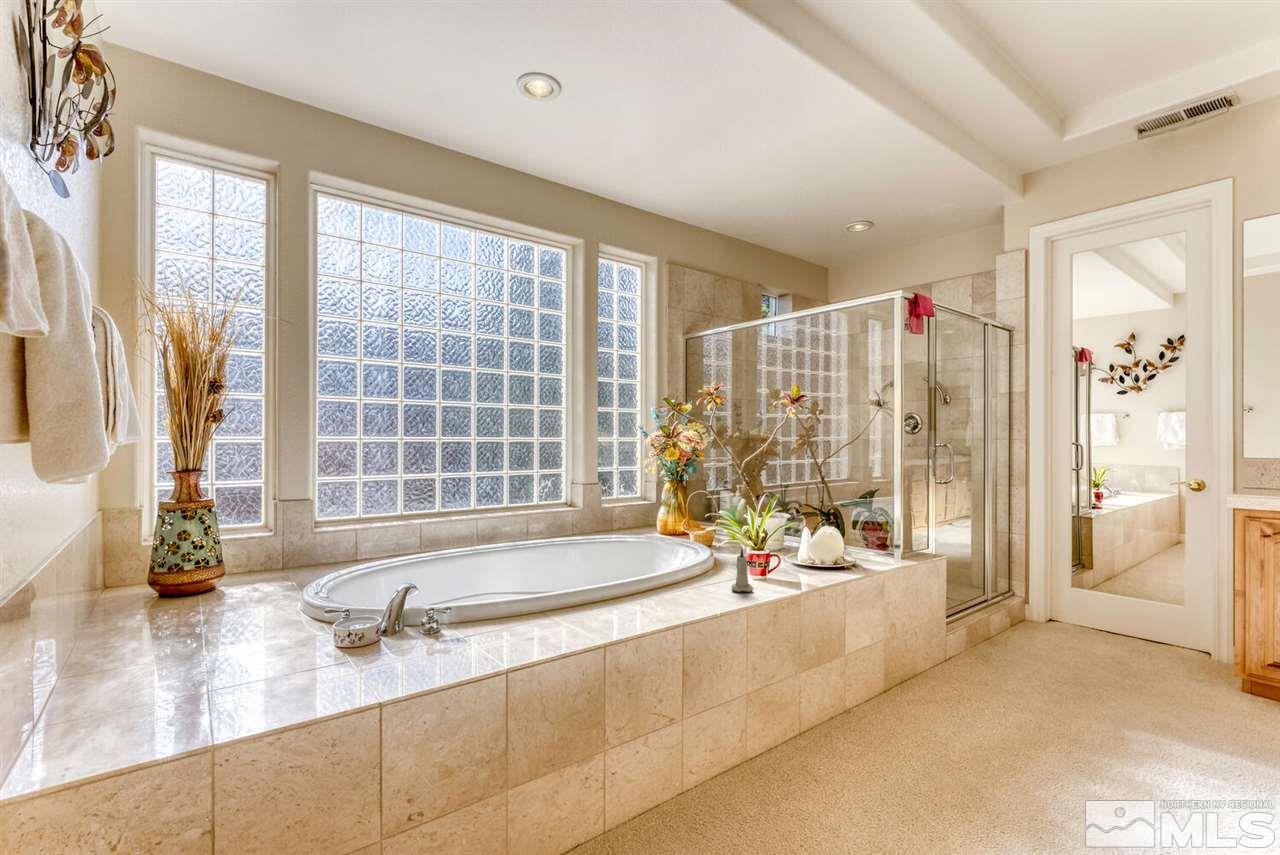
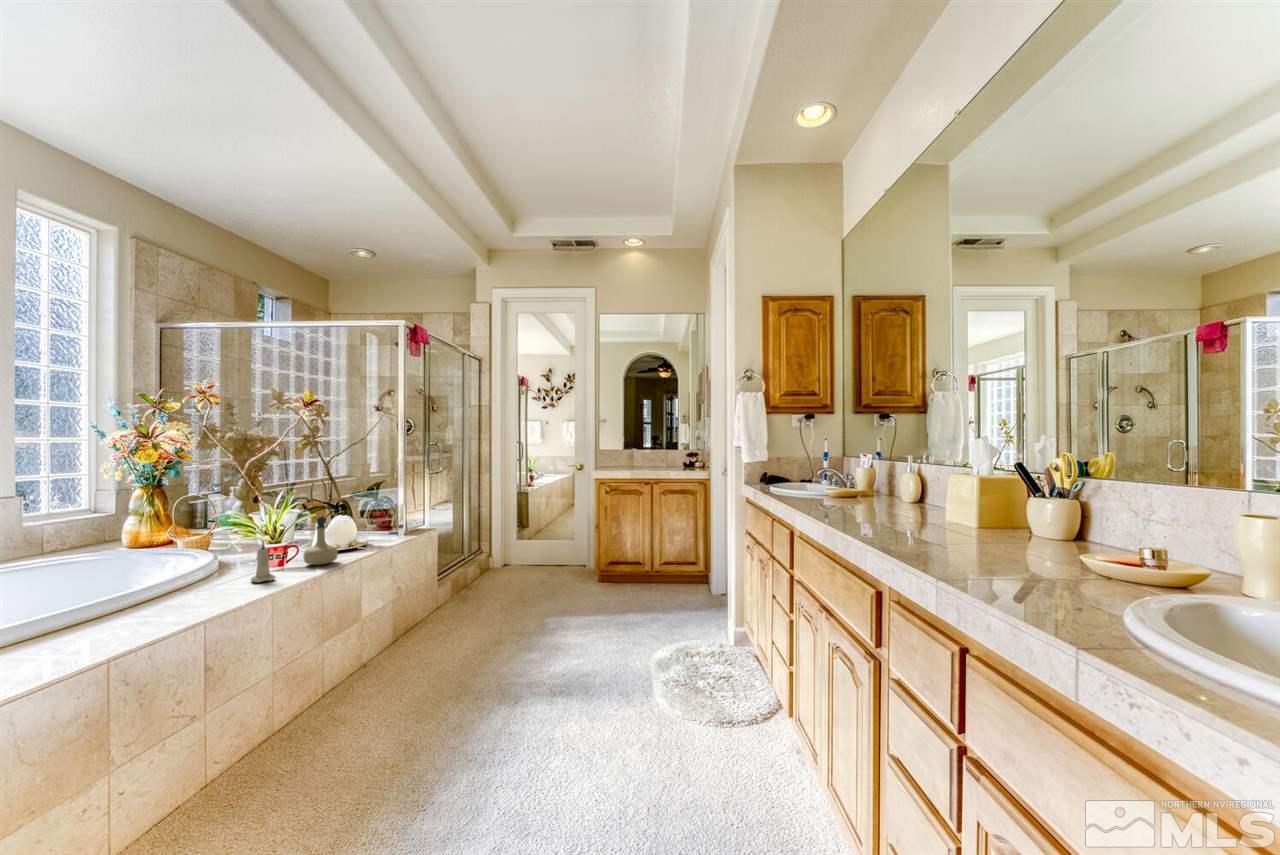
perfume bottle: none [784,527,818,582] -> present [303,516,338,565]

